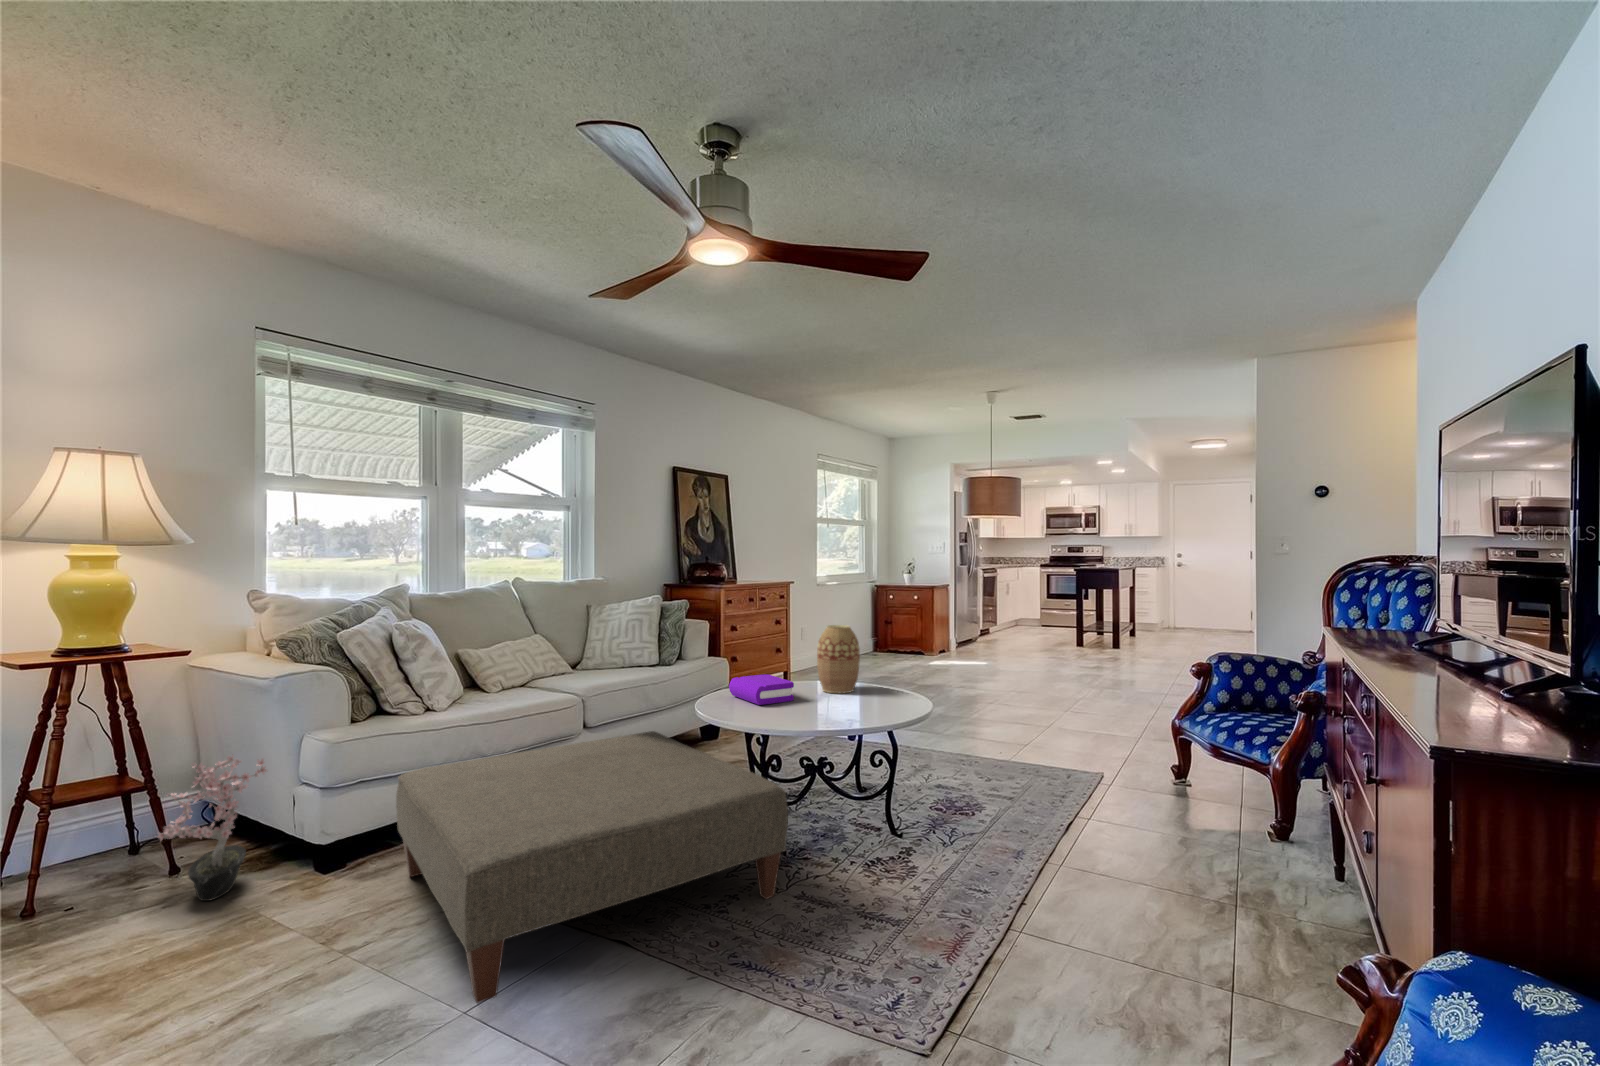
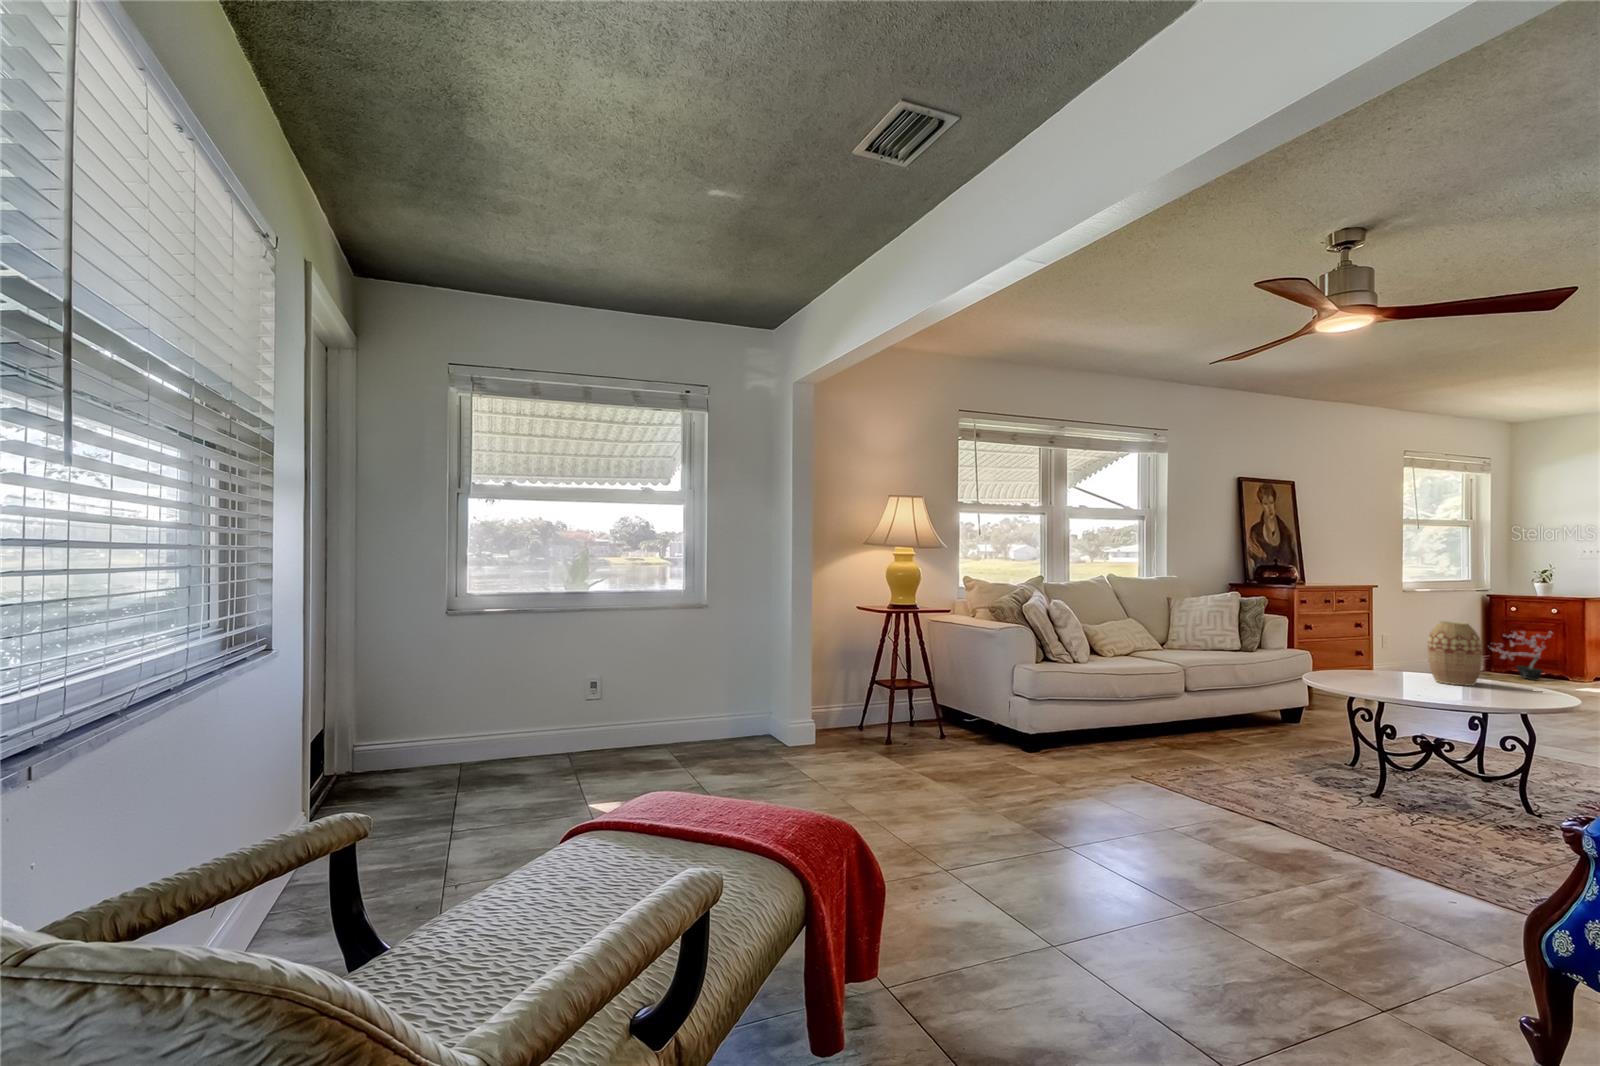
book: present [729,674,794,705] -> none [1329,661,1403,685]
ottoman: present [396,731,788,1003] -> none [1075,694,1413,829]
potted plant: present [158,755,267,901] -> present [1492,632,1552,680]

